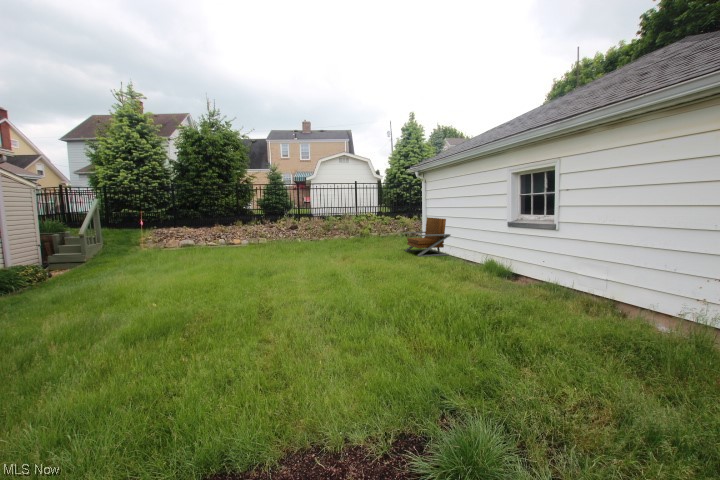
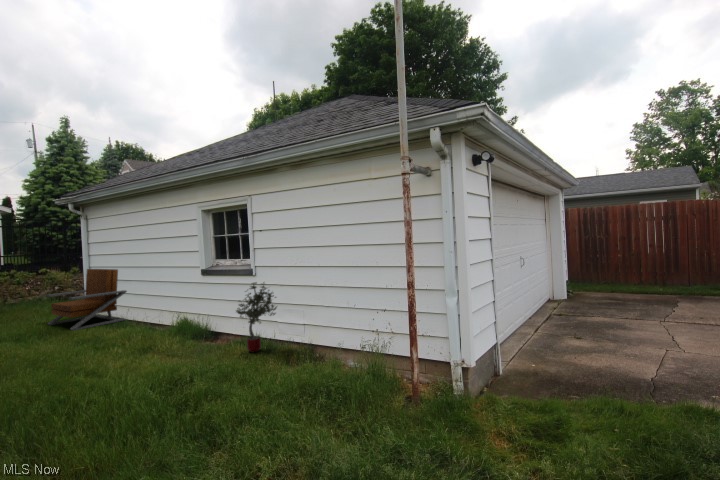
potted tree: none [537,234,579,294] -> present [236,282,277,352]

